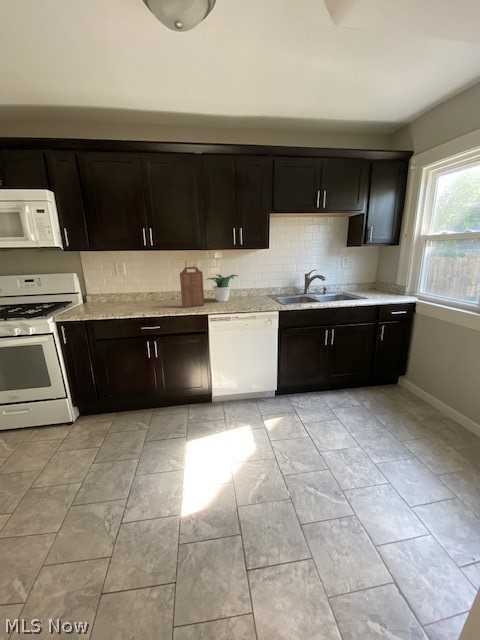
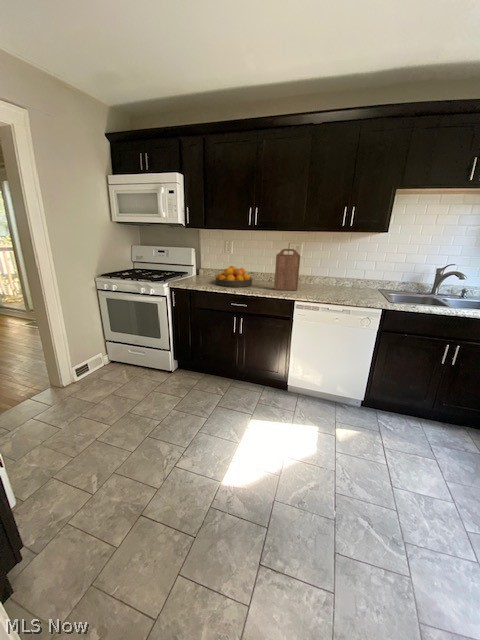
potted plant: present [207,275,237,302] -> none [305,260,344,290]
fruit bowl: none [115,289,157,311] -> present [216,266,252,287]

